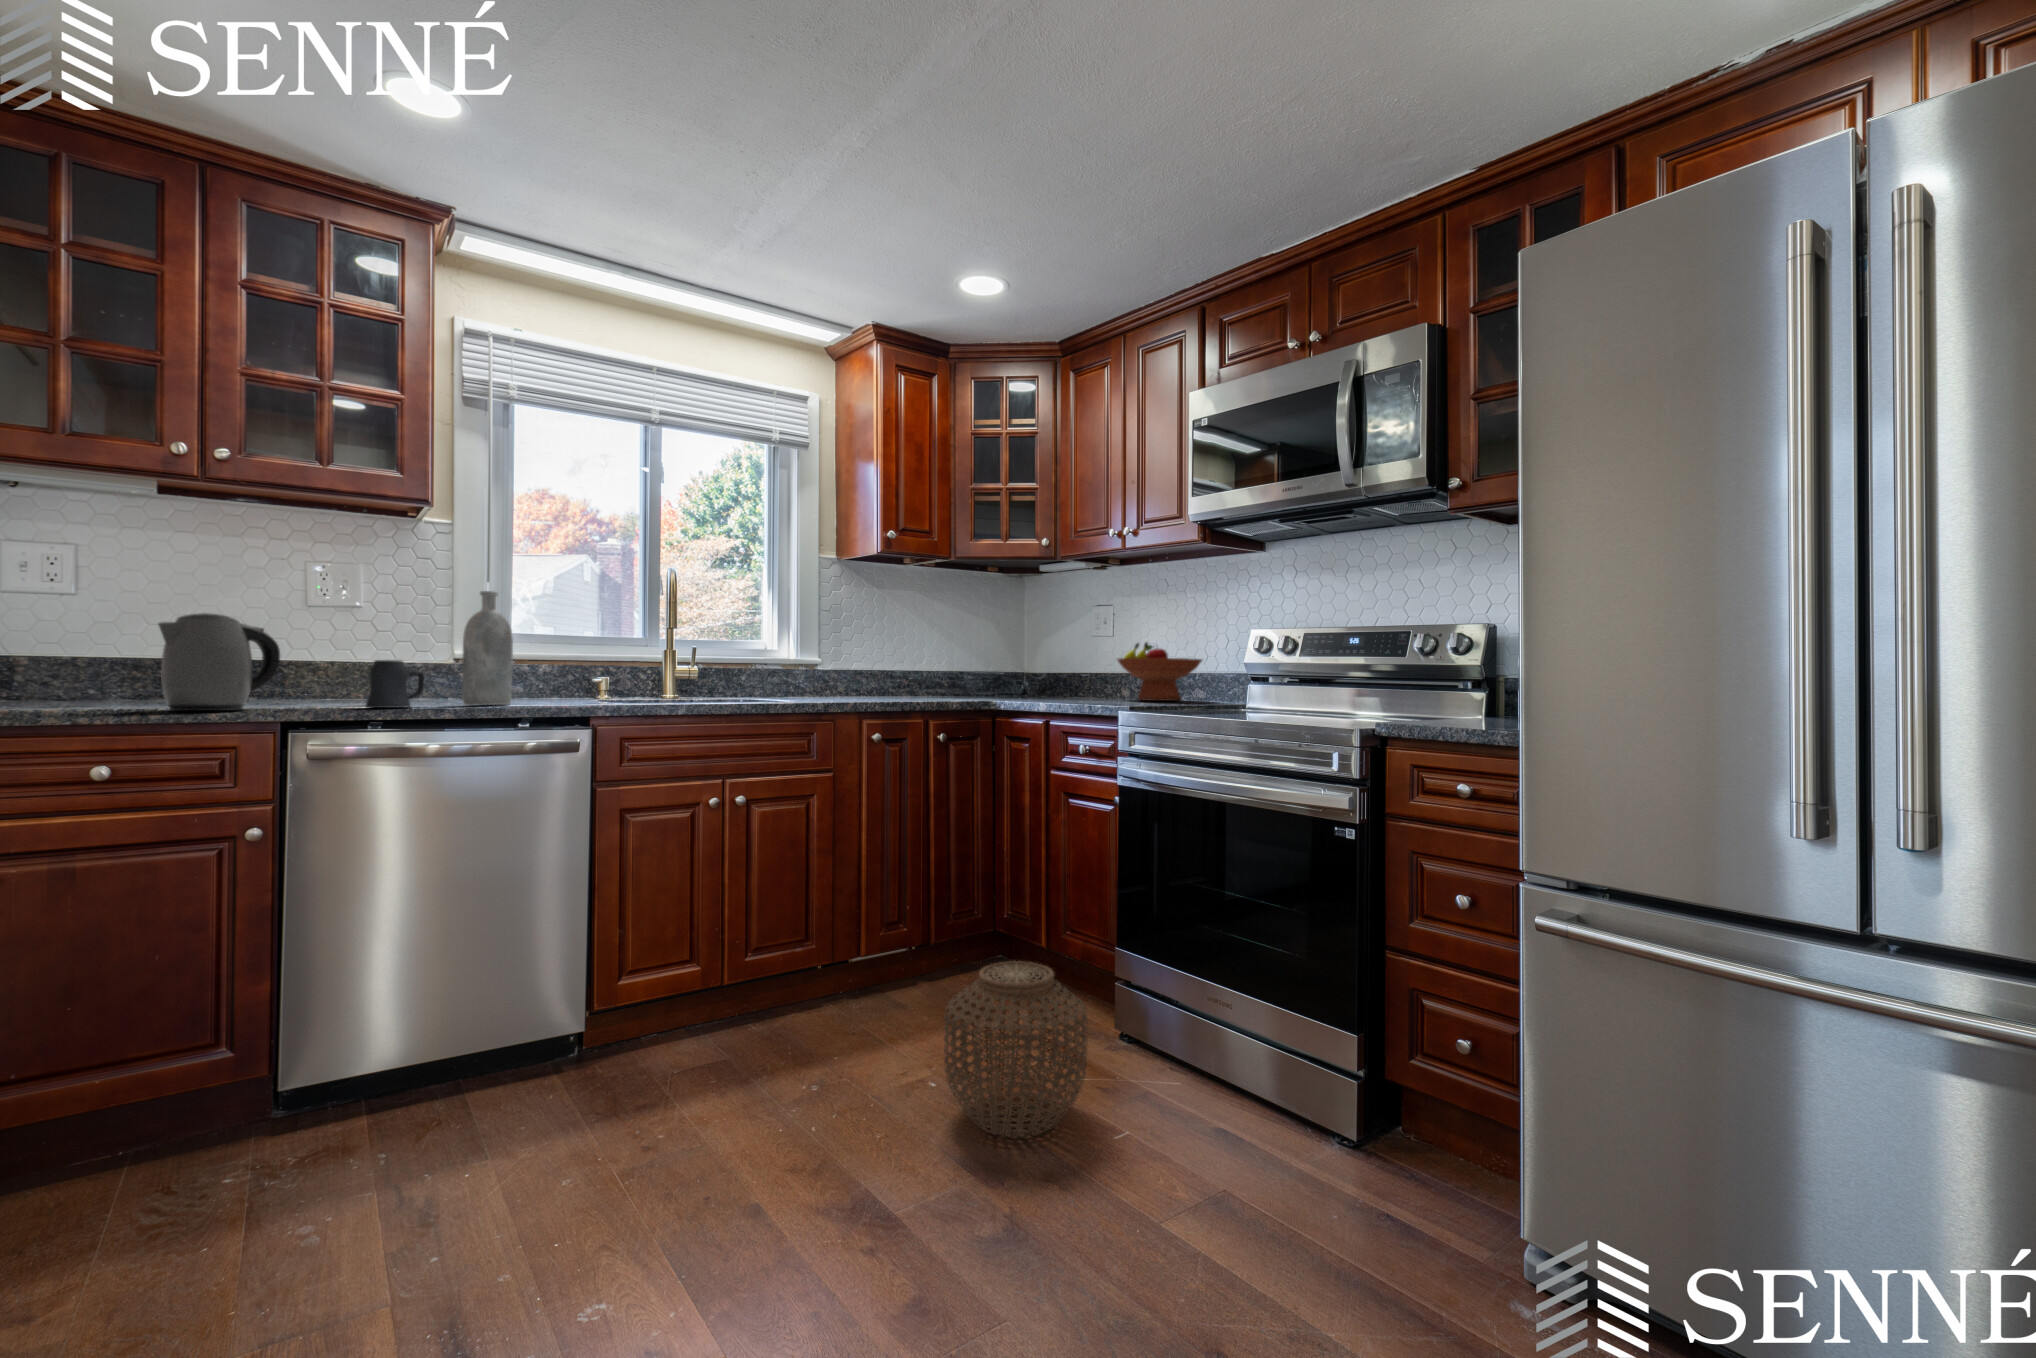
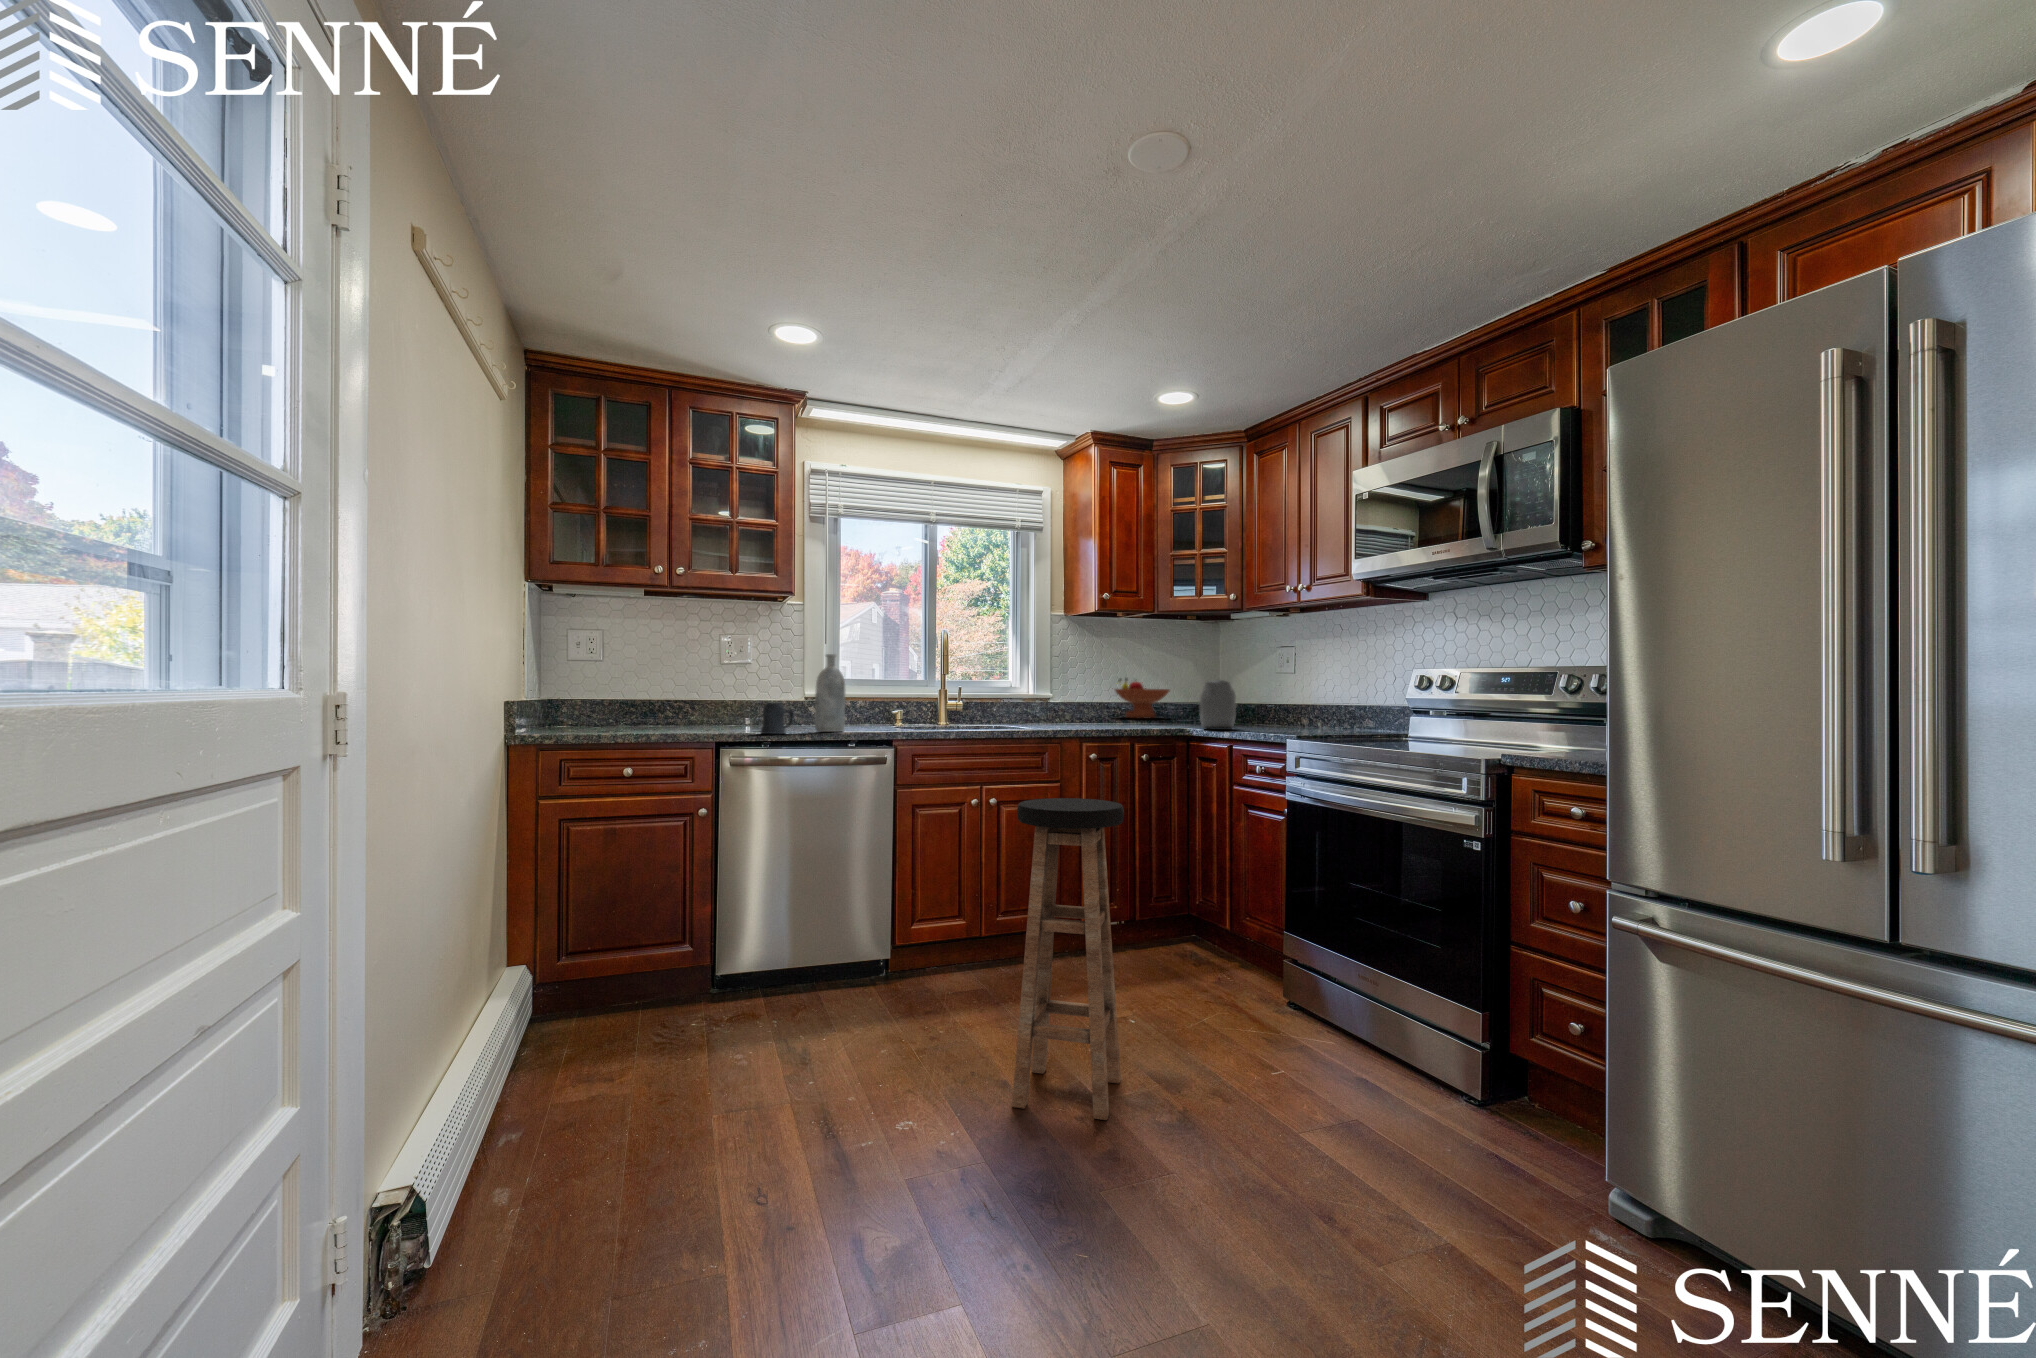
kettle: present [158,613,280,711] -> present [1200,680,1236,730]
fruit bowl: present [1118,642,1202,701] -> present [1115,678,1170,718]
bar stool: none [760,791,924,1246] -> present [1012,798,1124,1120]
woven basket: present [944,961,1087,1137] -> none [1144,932,1255,1065]

